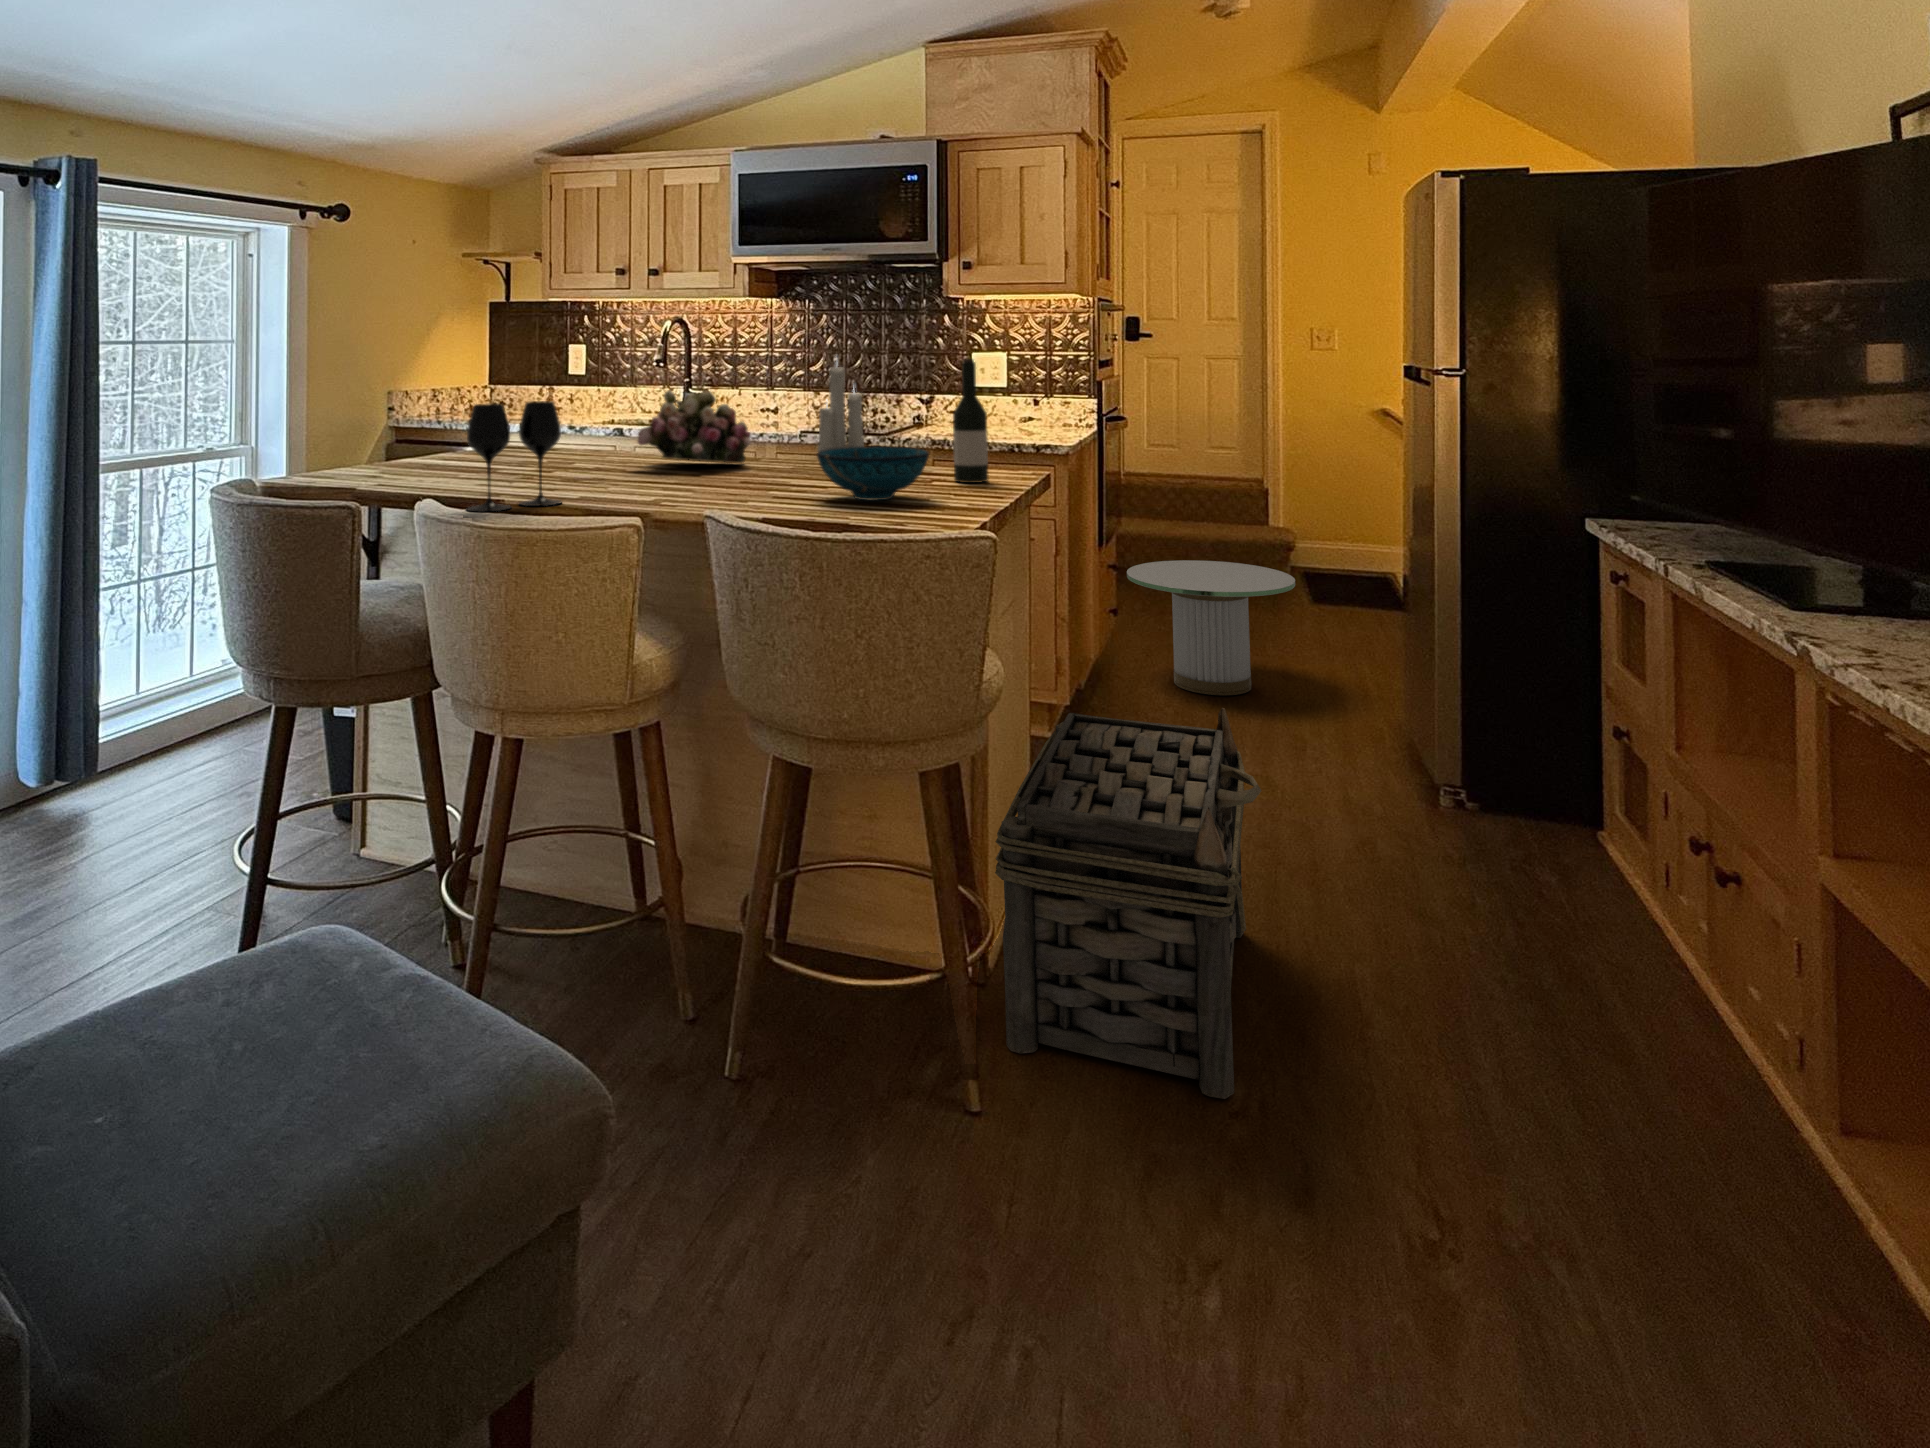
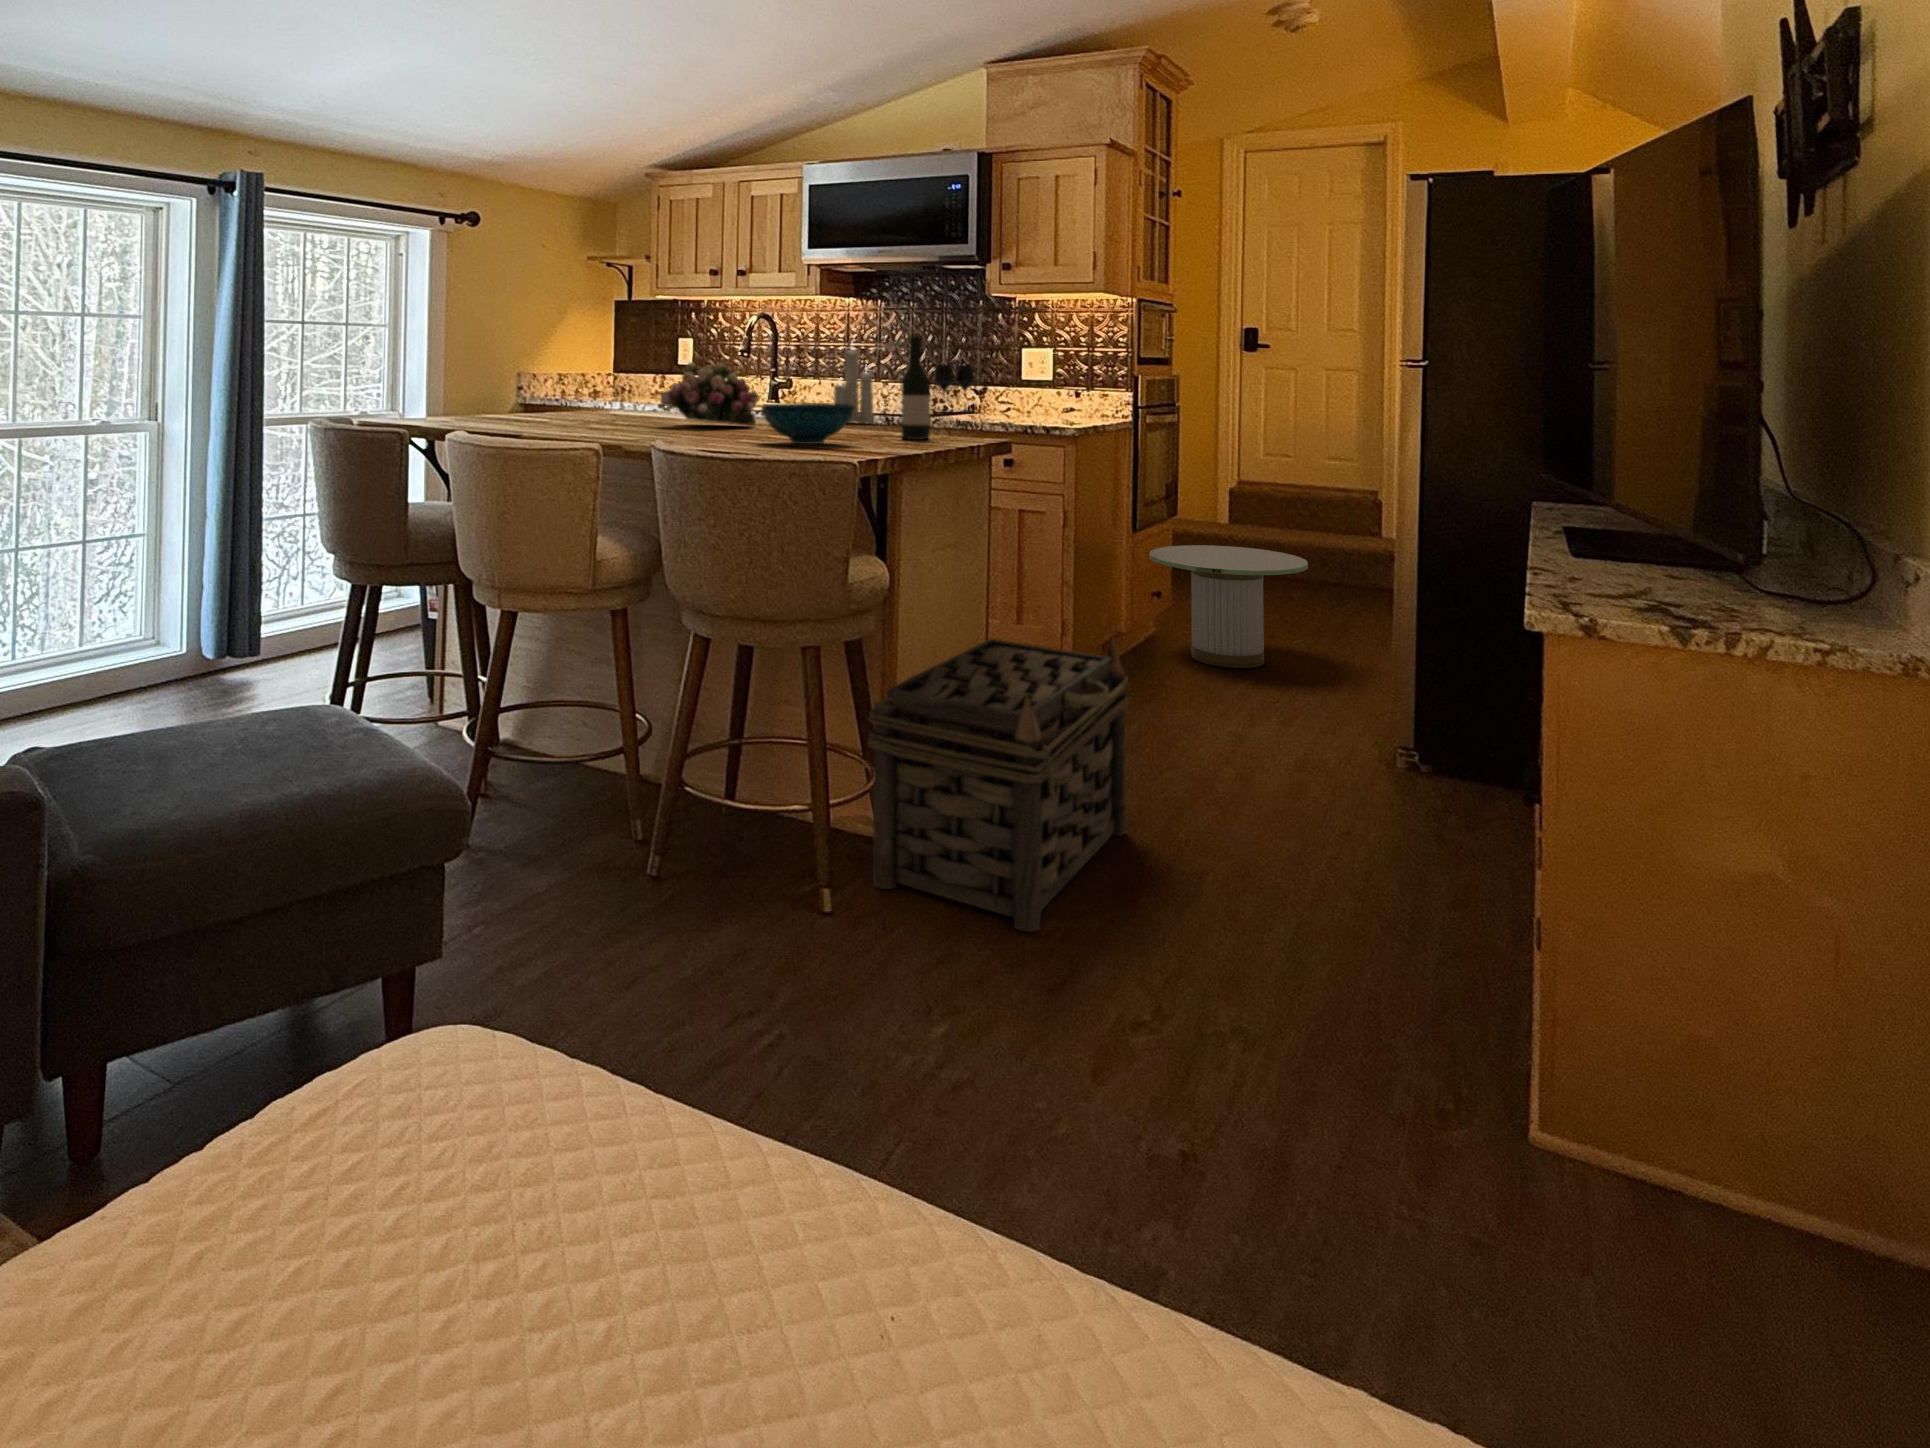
wine glass: present [467,401,561,512] -> present [934,364,975,413]

